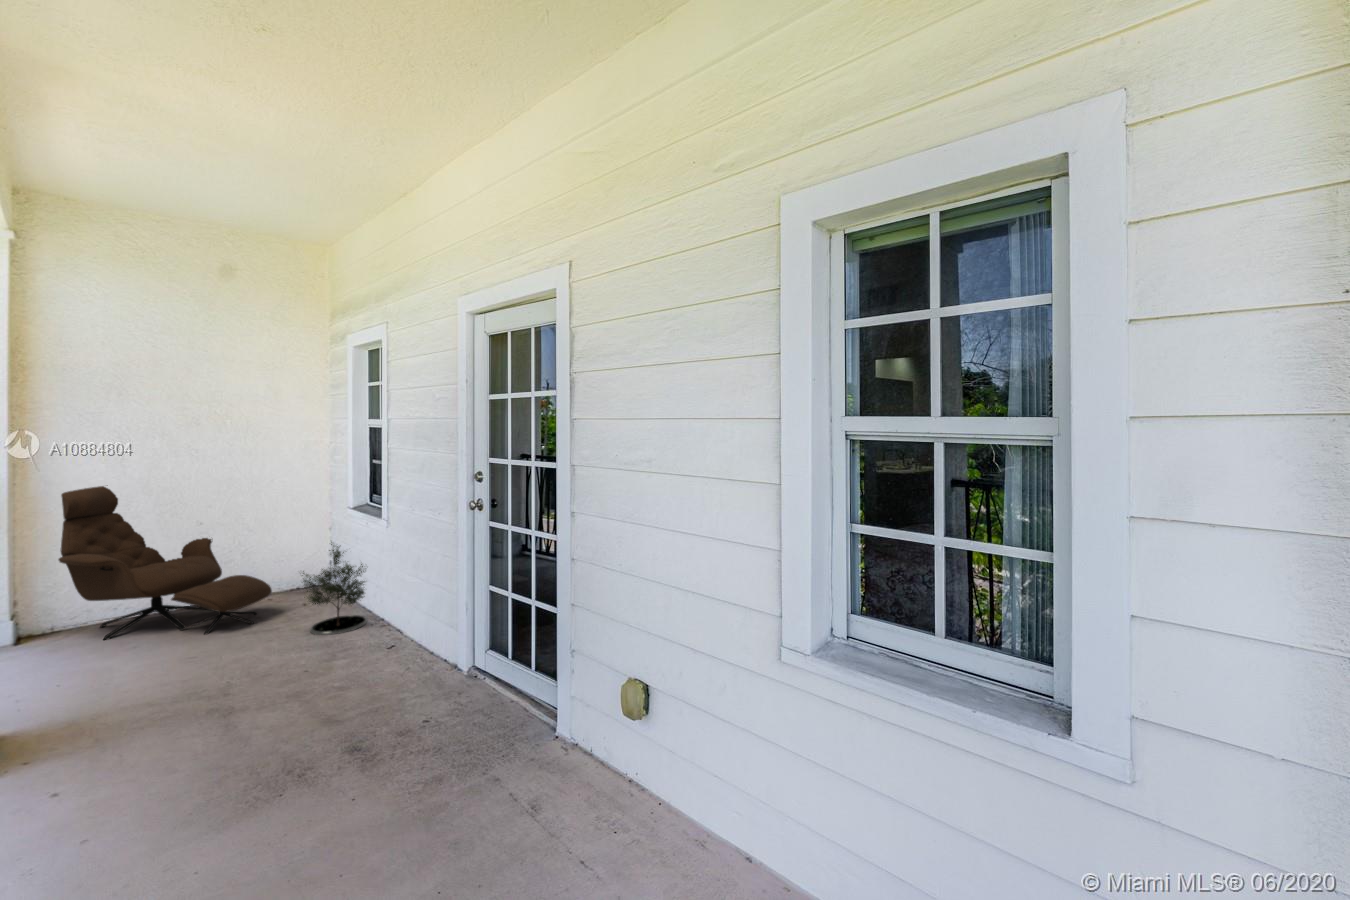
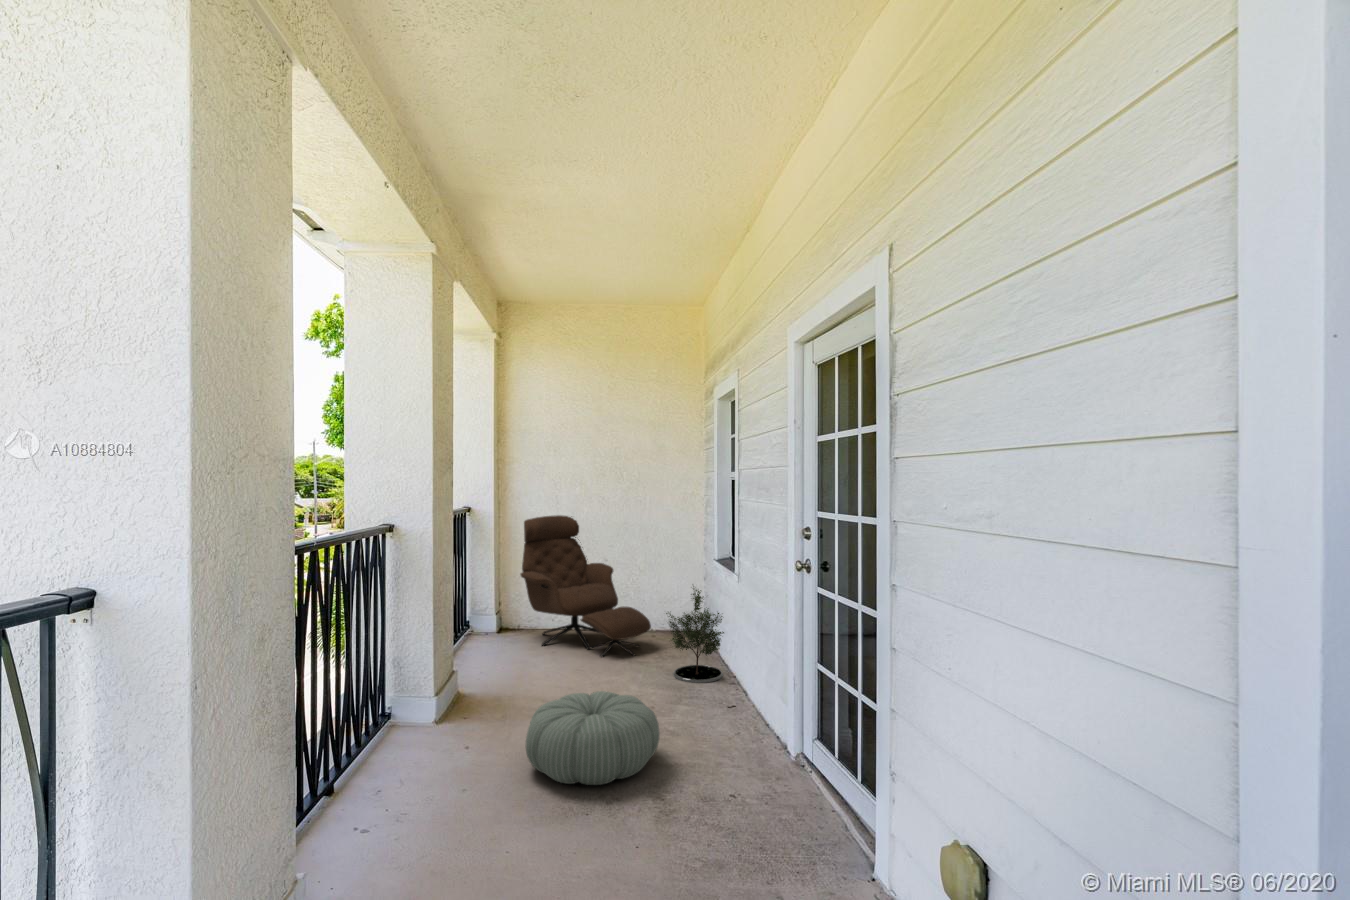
pouf: none [132,660,326,781] -> present [525,691,660,785]

